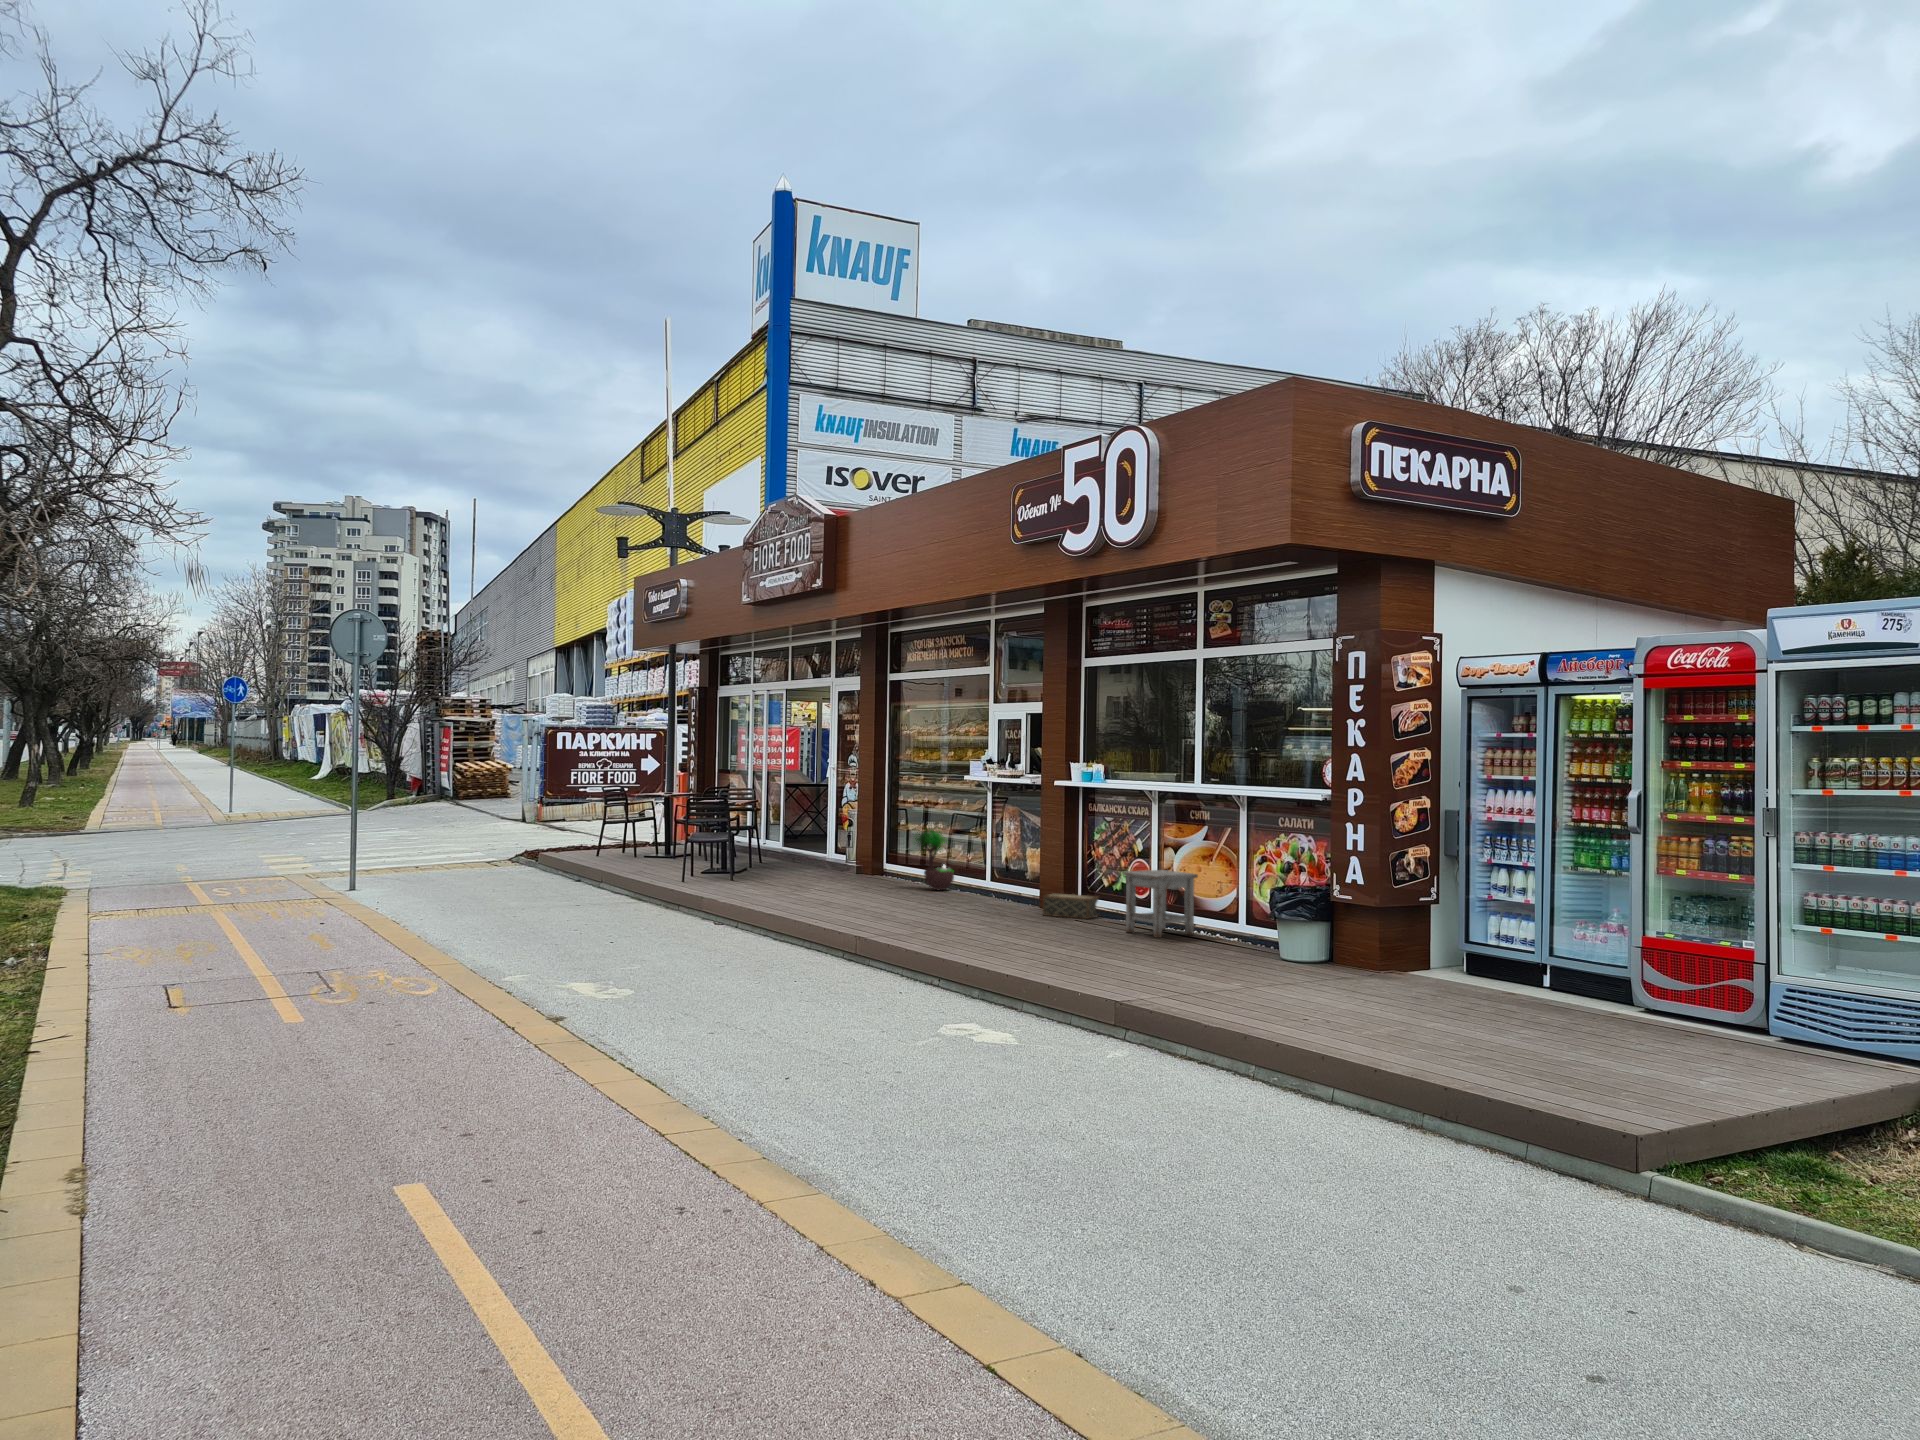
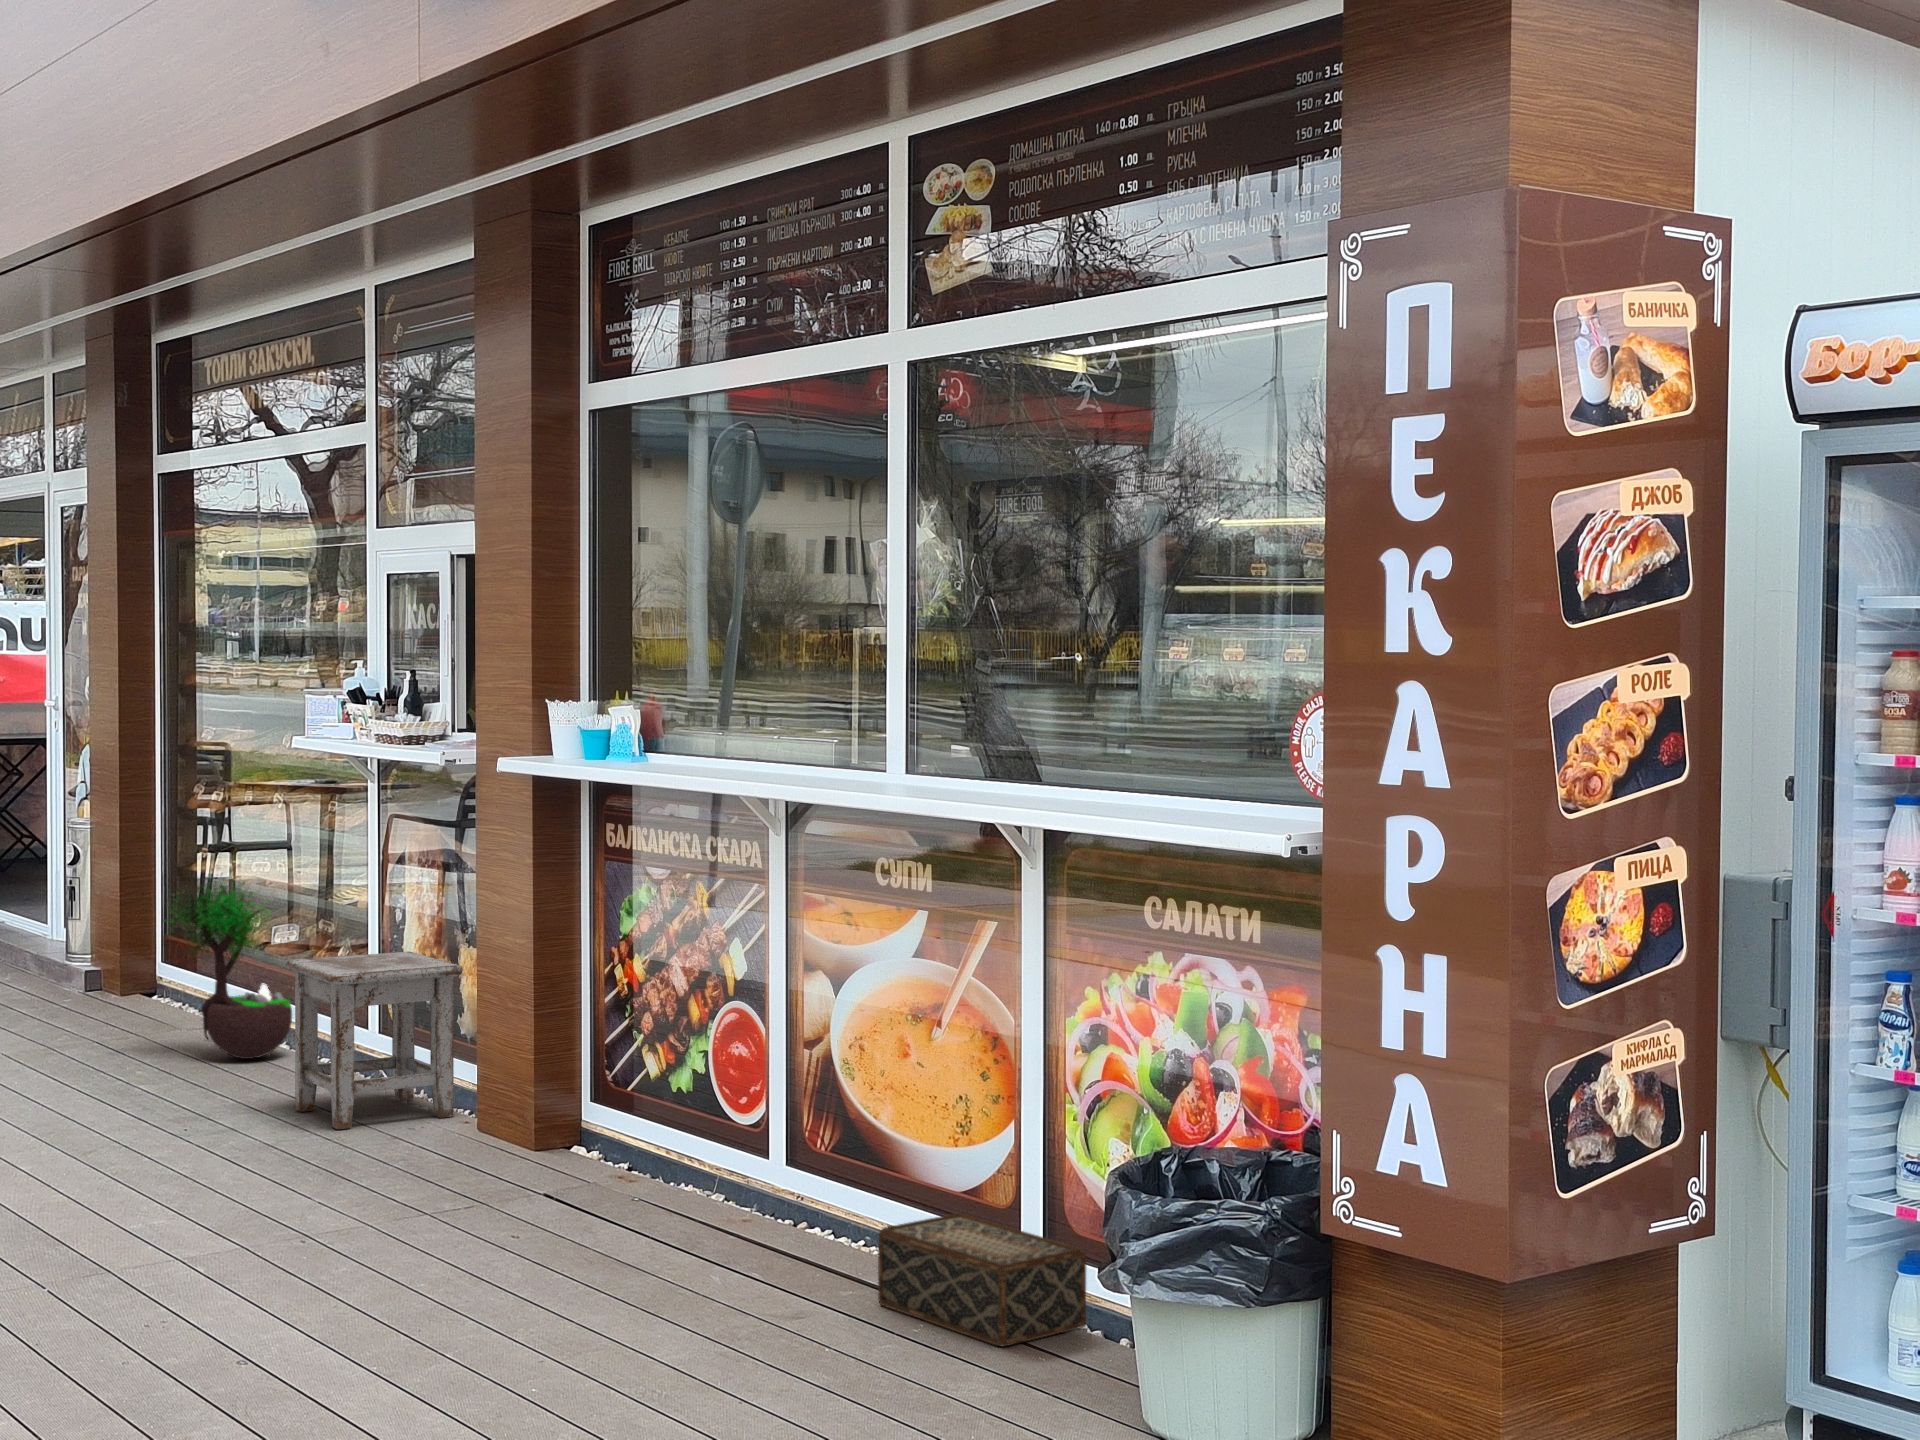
stool: present [1123,870,1198,938] -> present [286,951,463,1129]
woven basket: present [1043,893,1099,919] -> present [878,1213,1086,1346]

